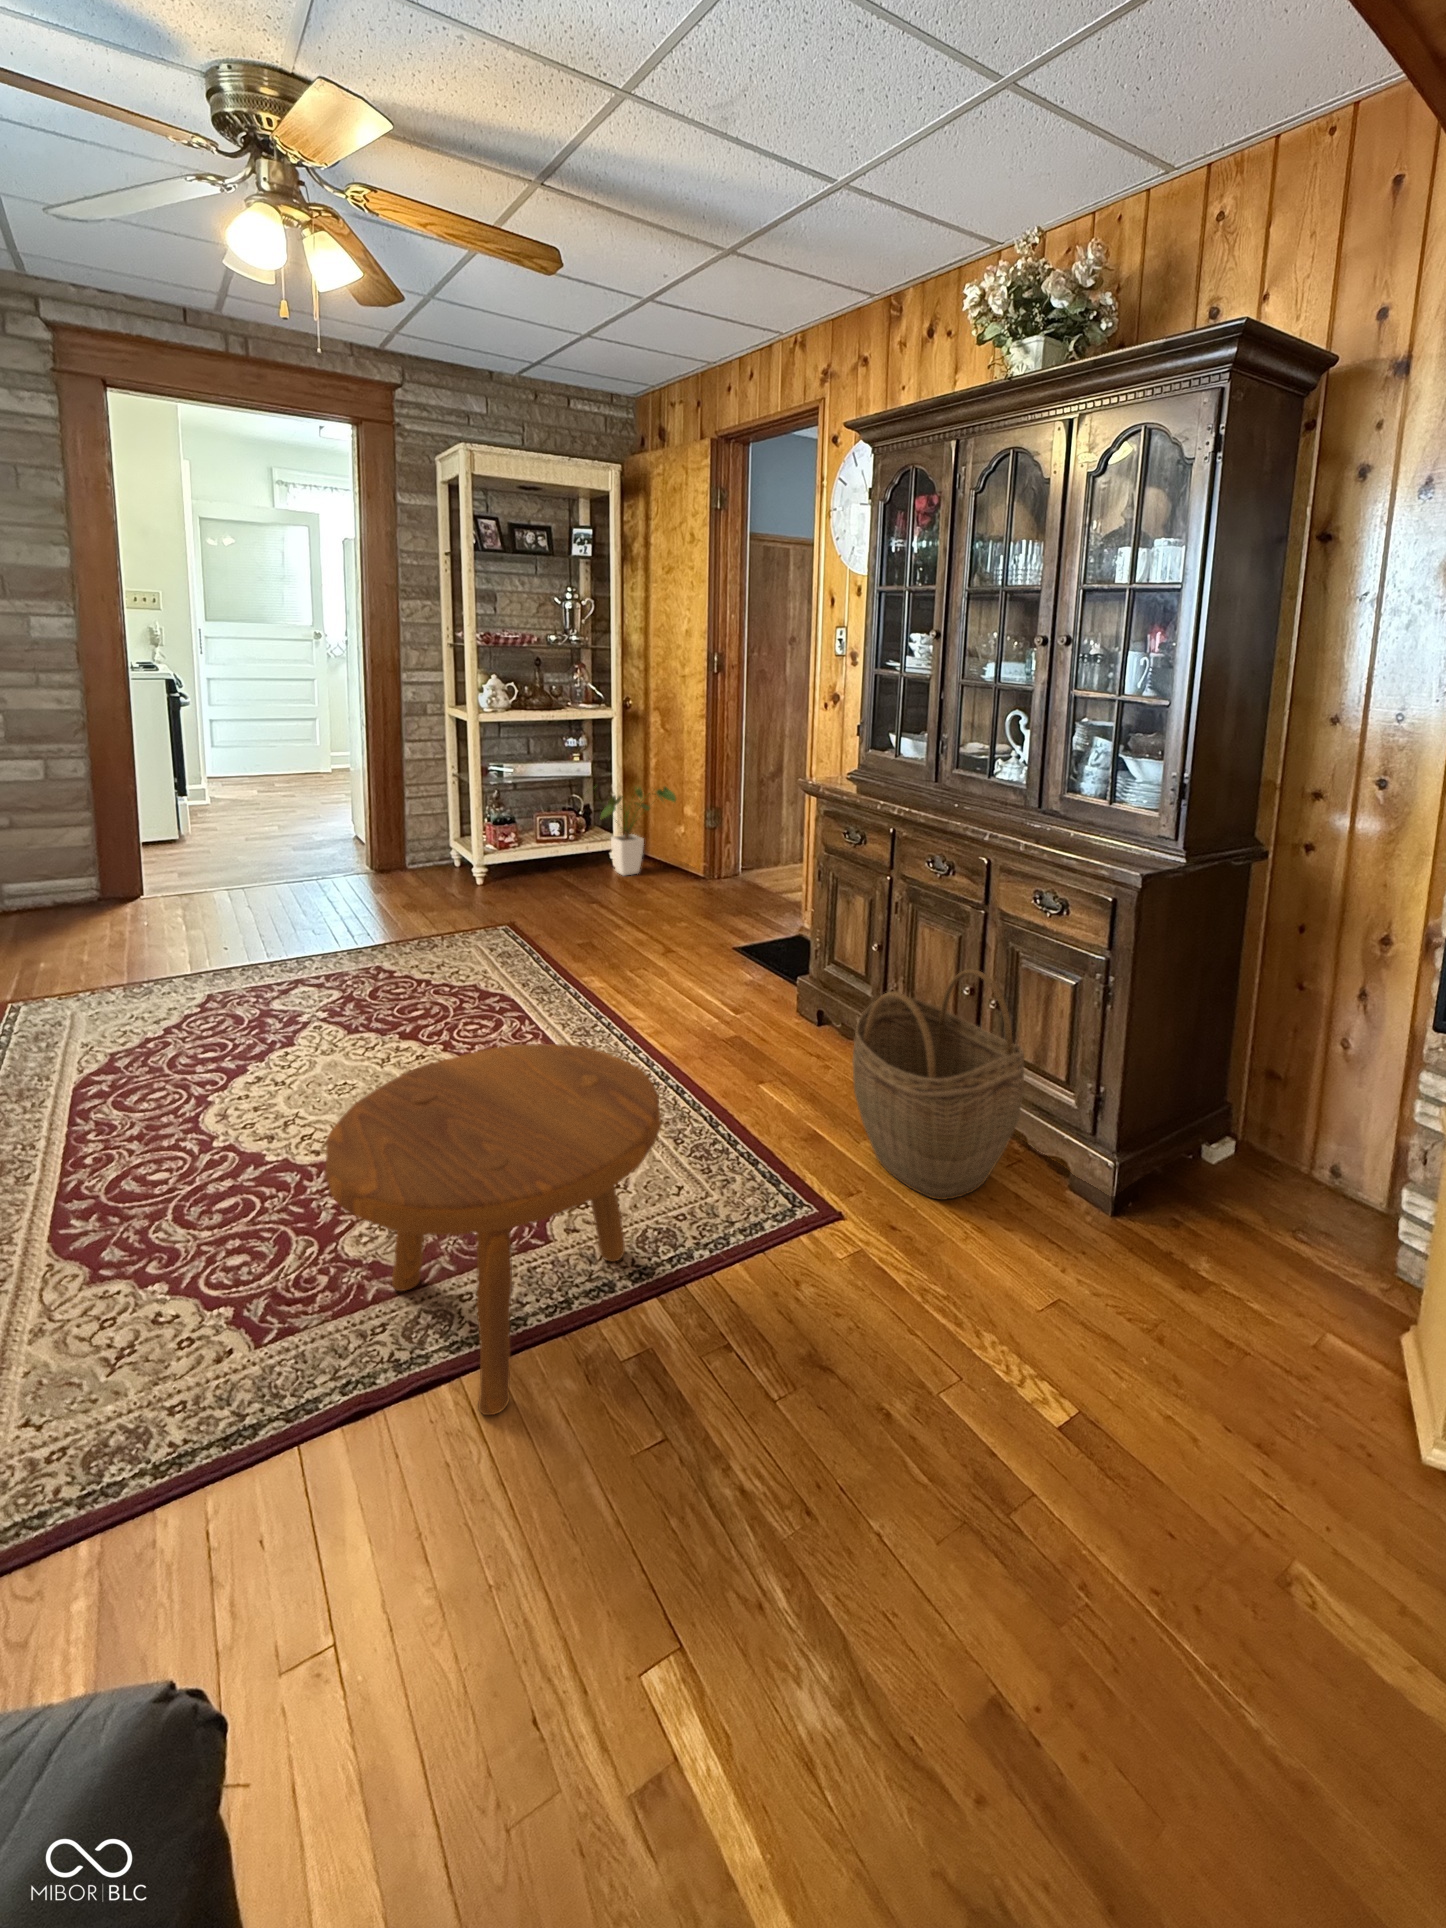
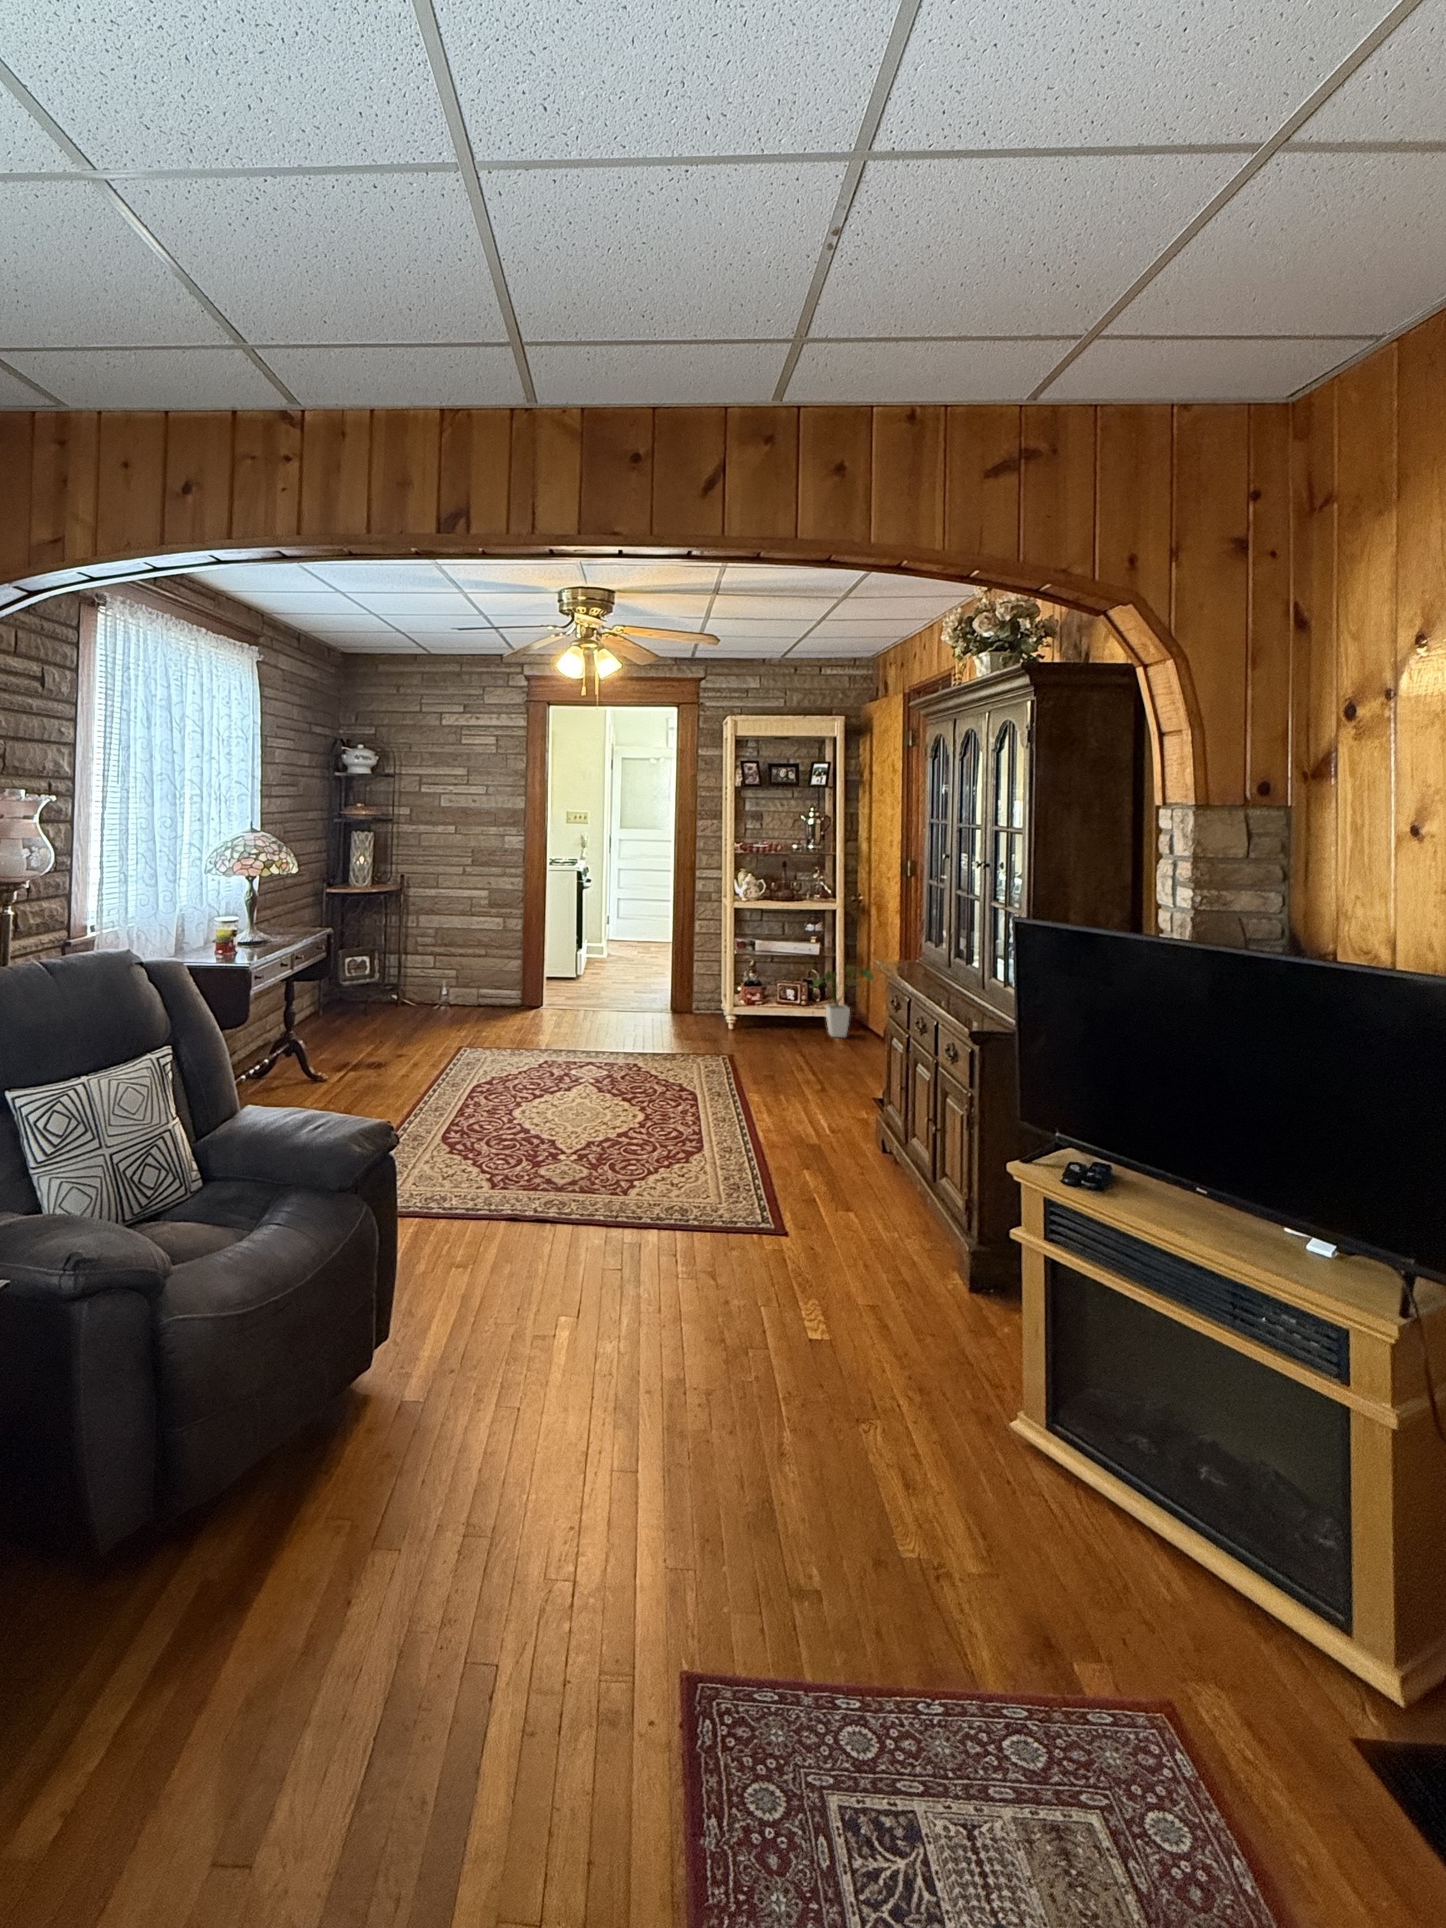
woven basket: present [853,969,1024,1200] -> none [822,1095,929,1253]
footstool: present [326,1044,661,1415] -> none [514,1079,670,1239]

